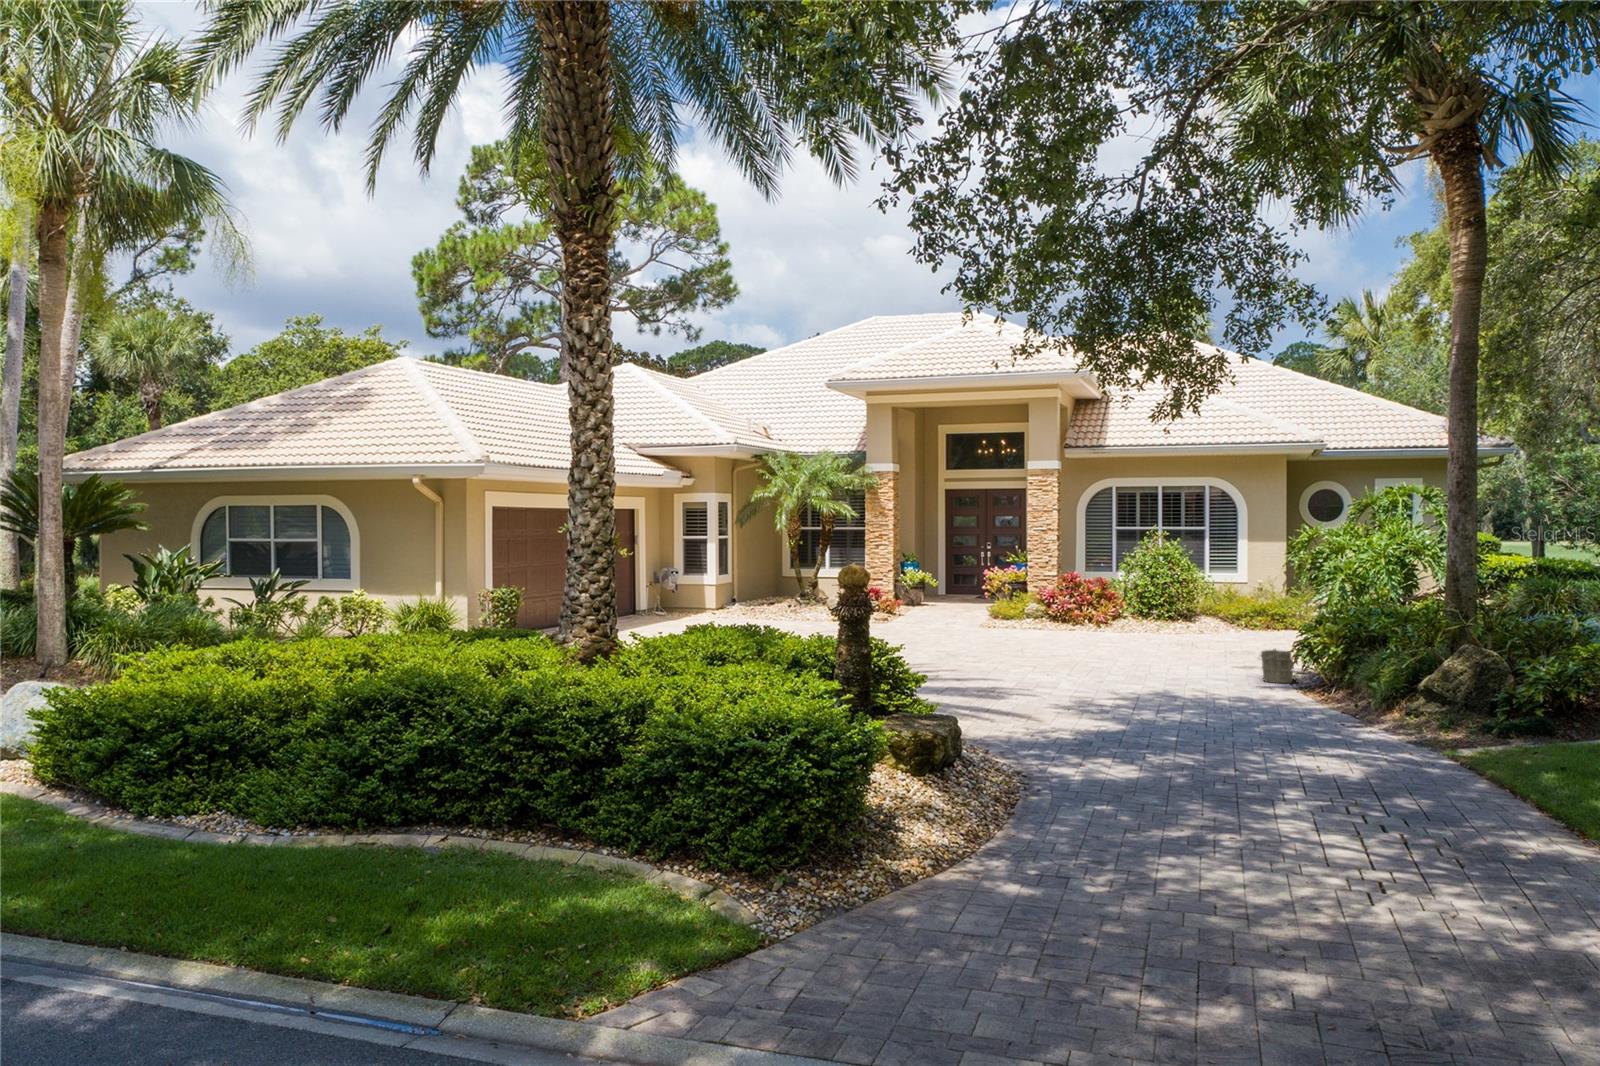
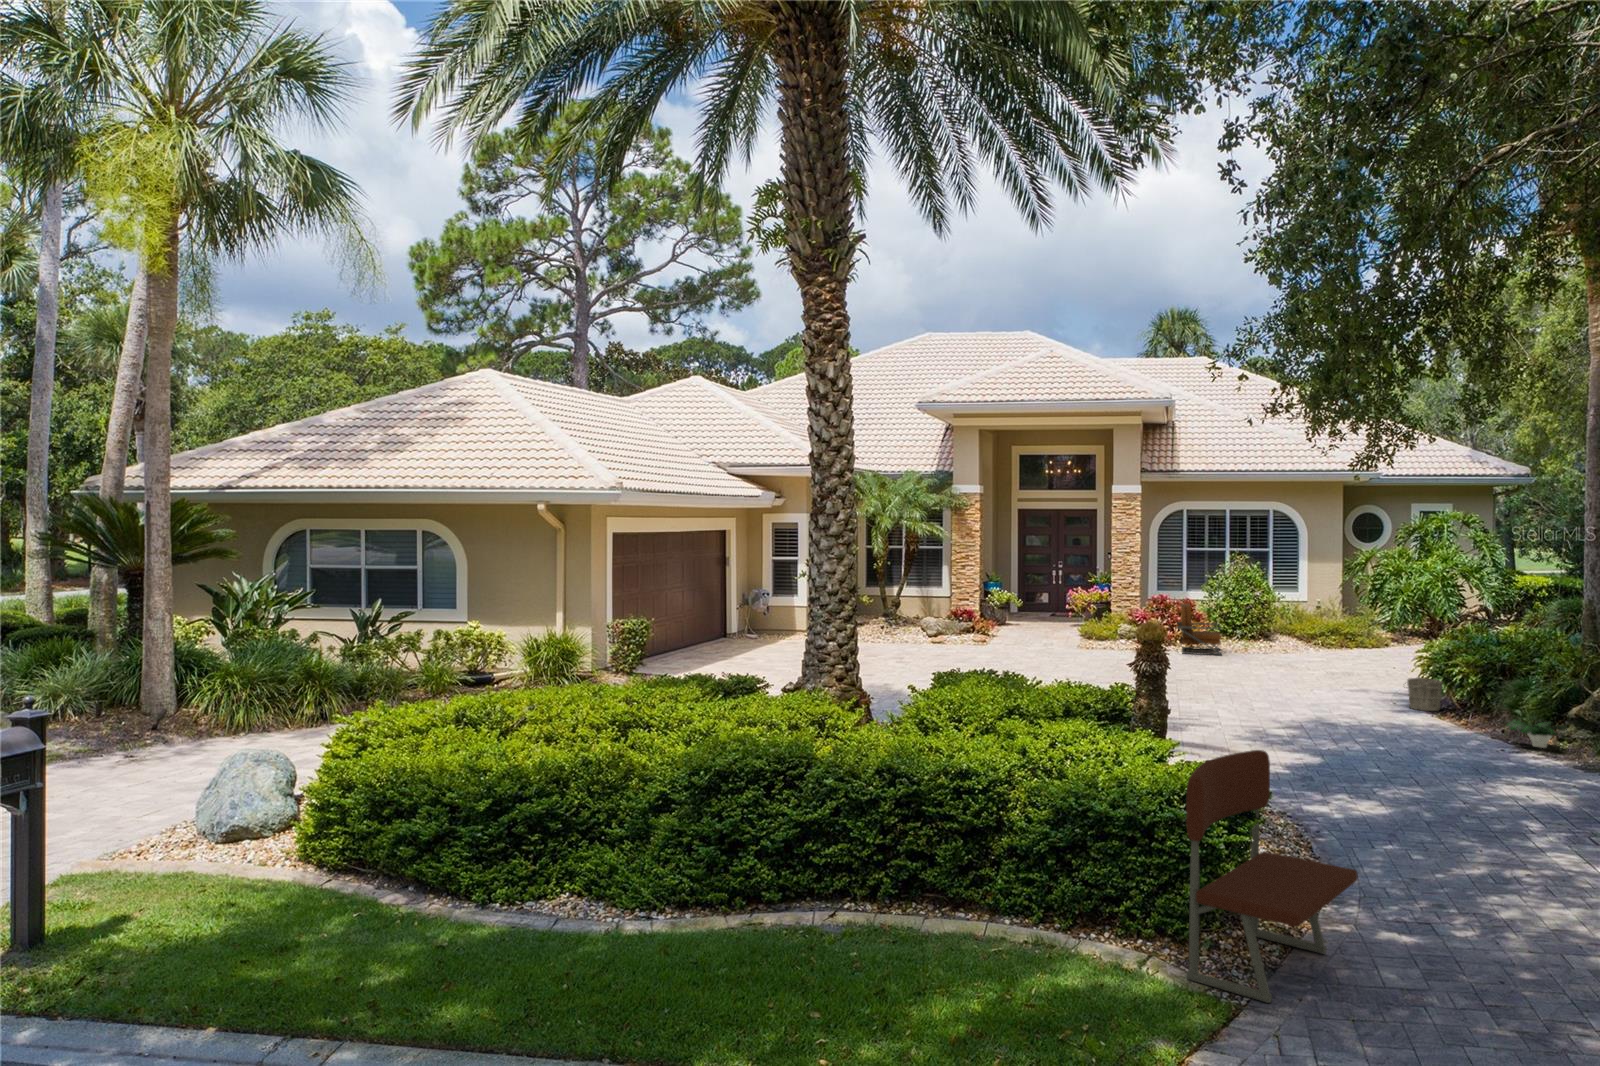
lounge chair: none [1083,582,1133,635] -> present [1177,604,1222,655]
bench: none [744,675,930,900] -> present [1186,750,1358,1003]
potted plant: none [1321,686,1383,714] -> present [1506,719,1568,748]

